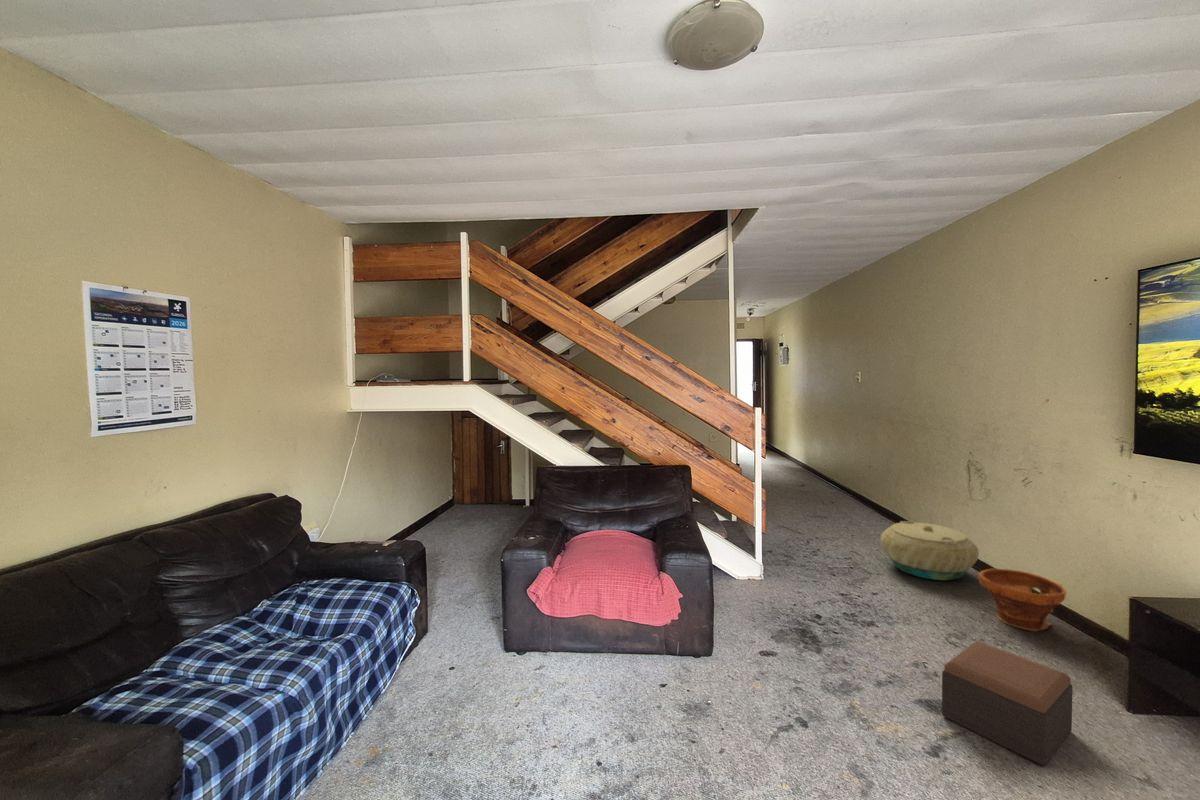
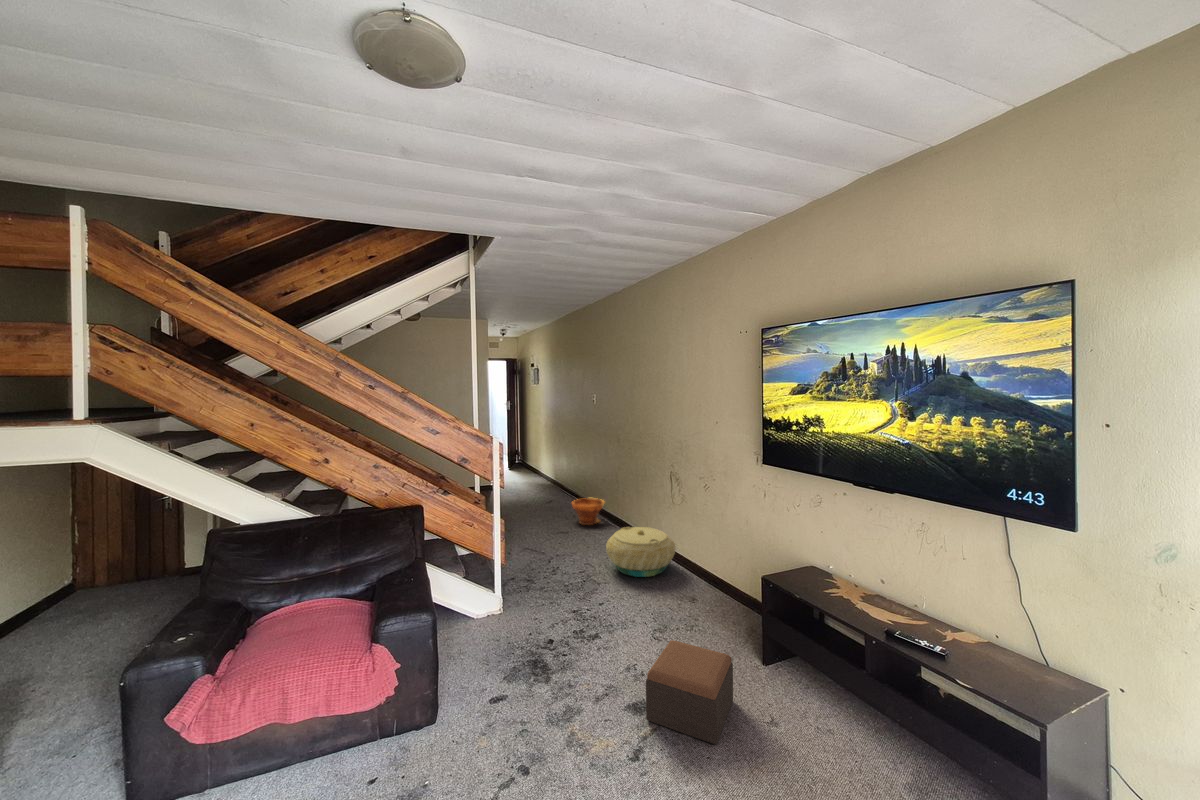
planter: present [978,569,1066,631] -> present [572,498,604,525]

